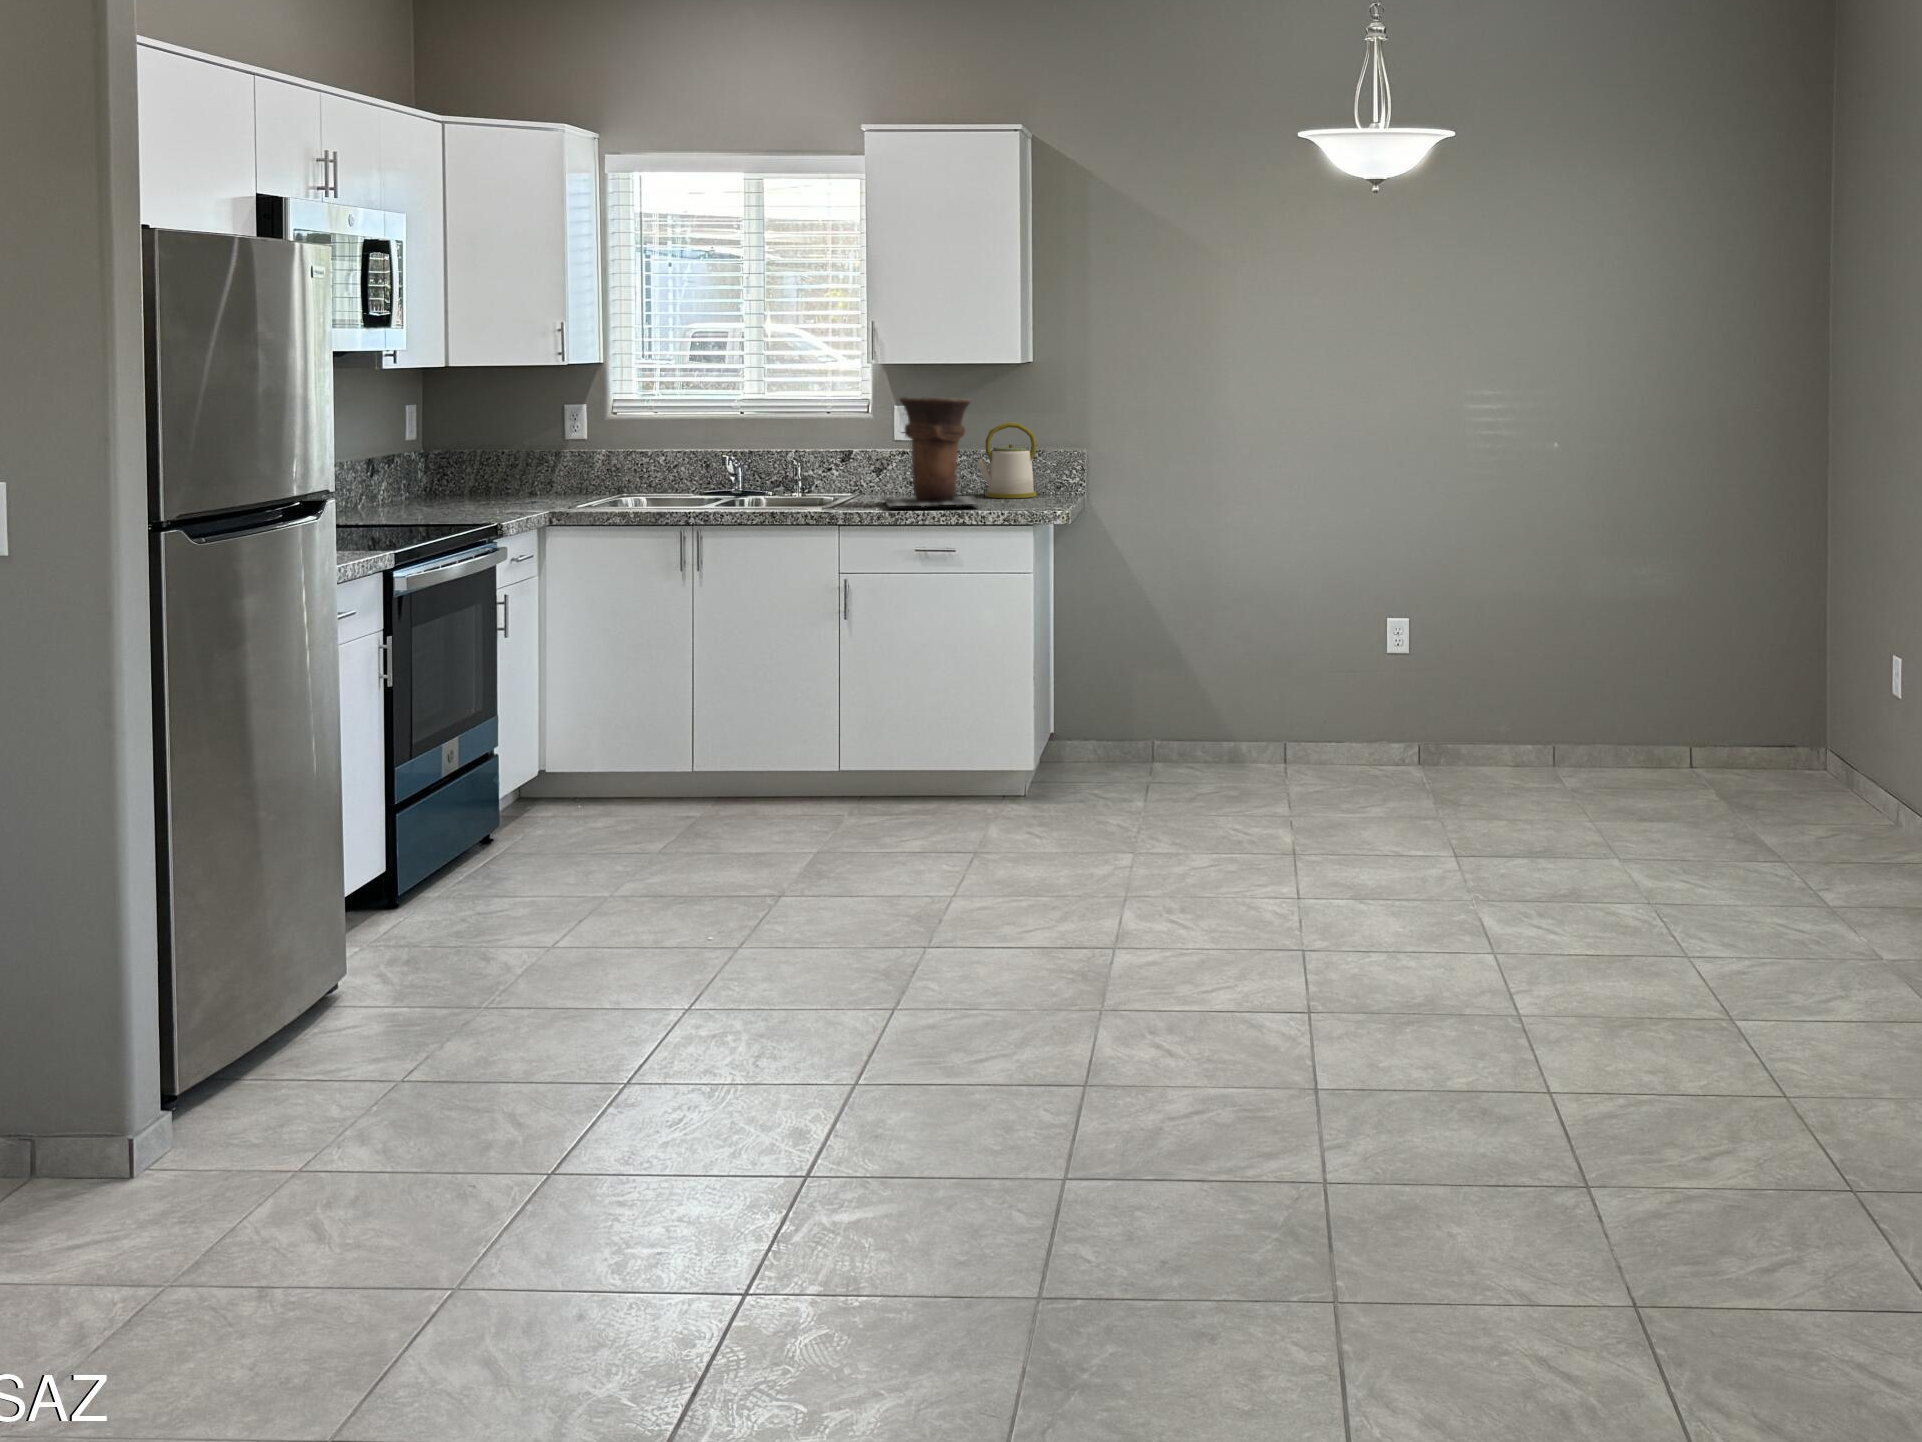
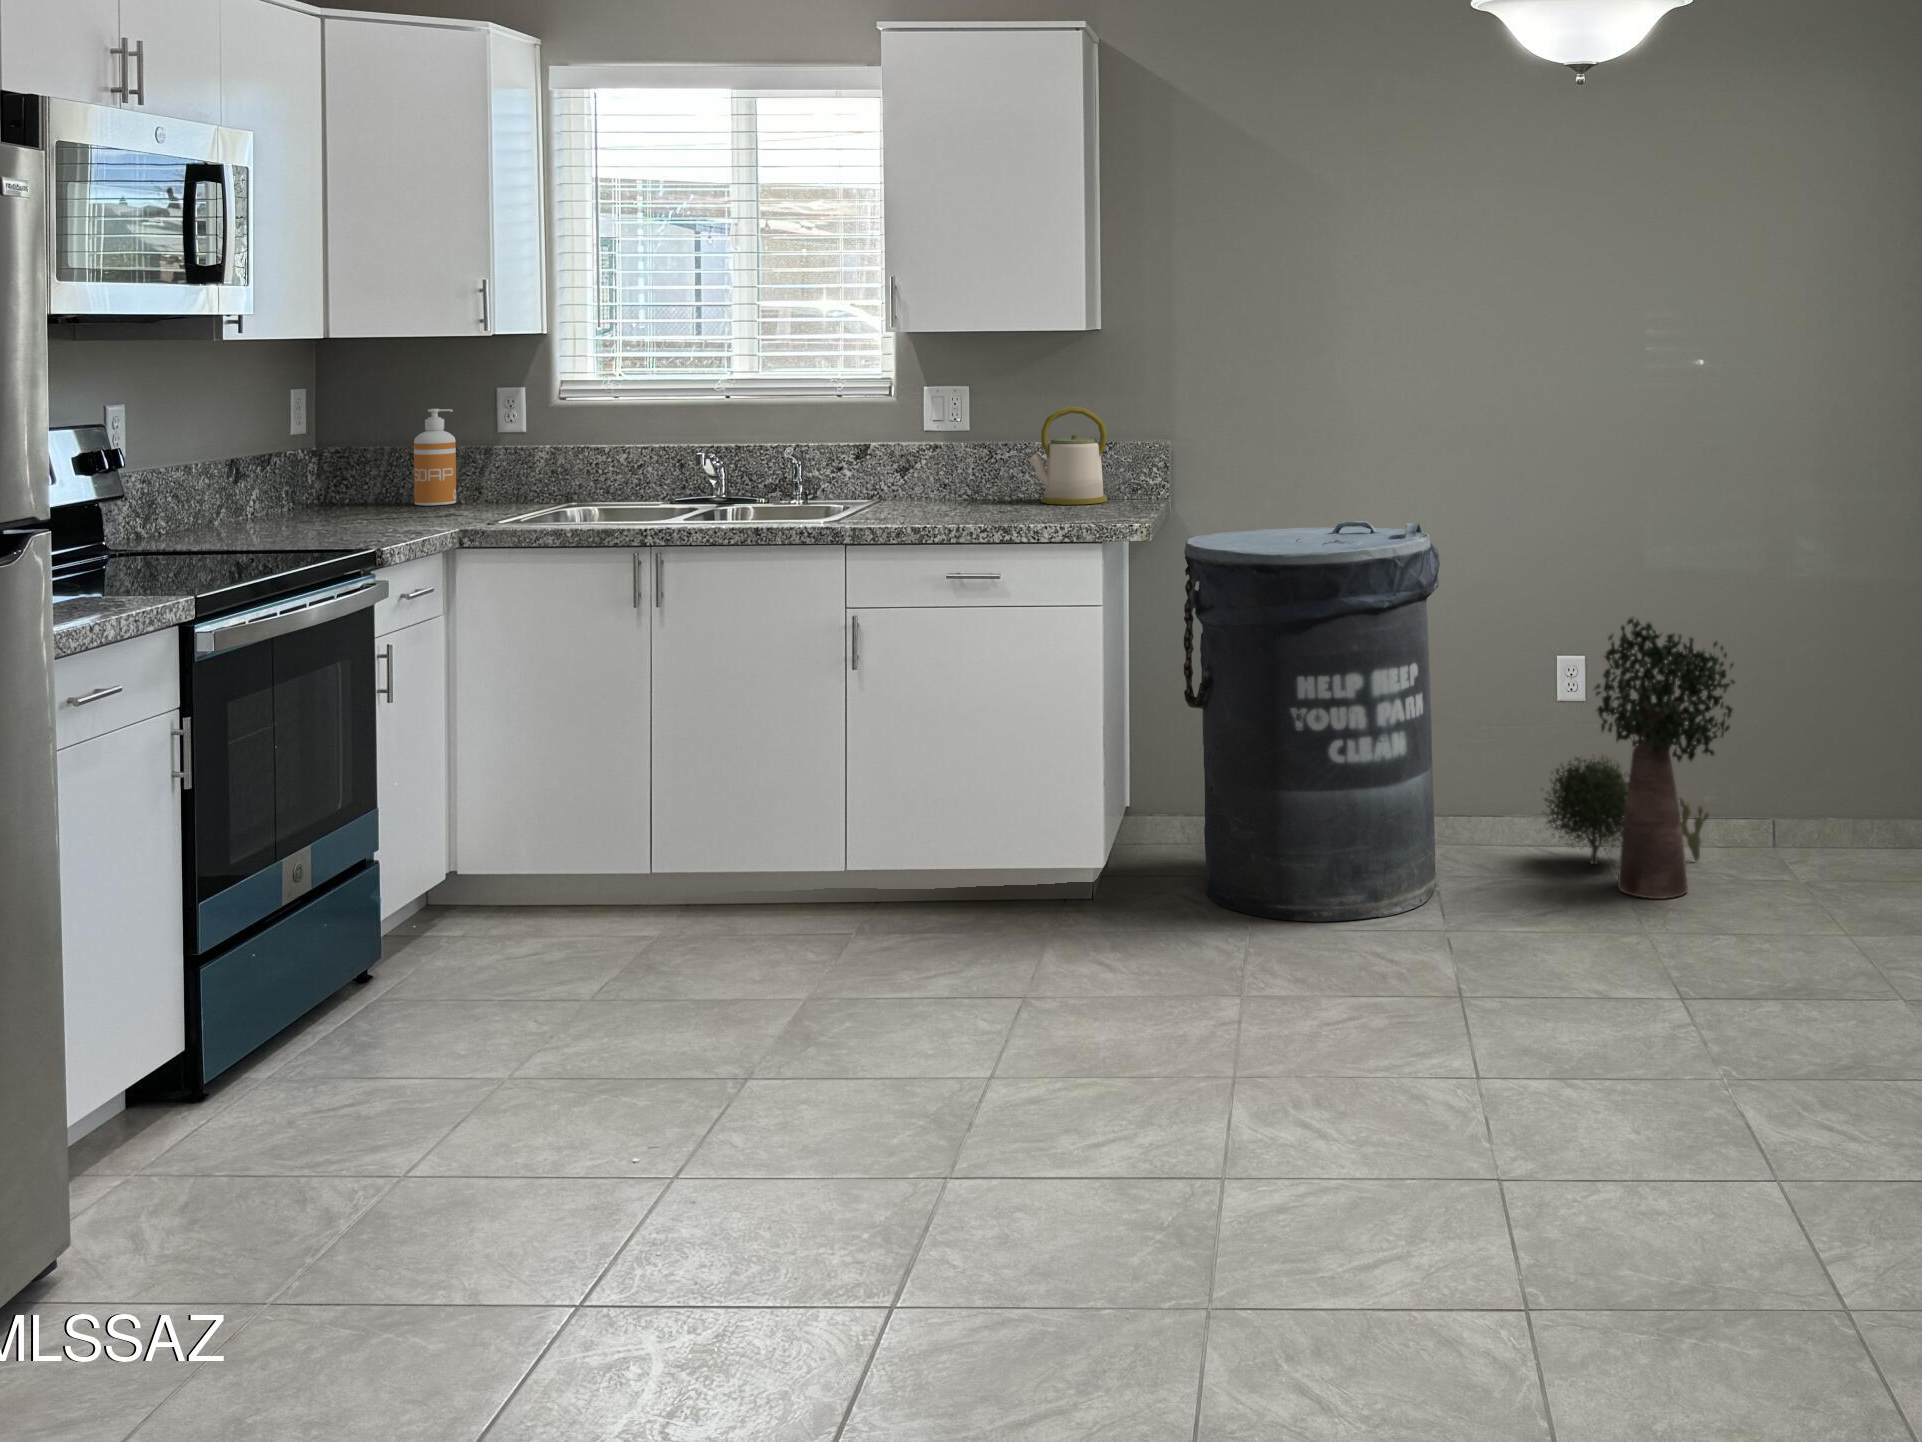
vase: present [884,397,981,506] -> none [907,375,1039,518]
soap dispenser: none [502,420,534,495] -> present [414,409,456,506]
trash can: none [1094,514,1292,813] -> present [1183,520,1440,922]
potted plant: none [1372,588,1520,802] -> present [1544,617,1735,899]

